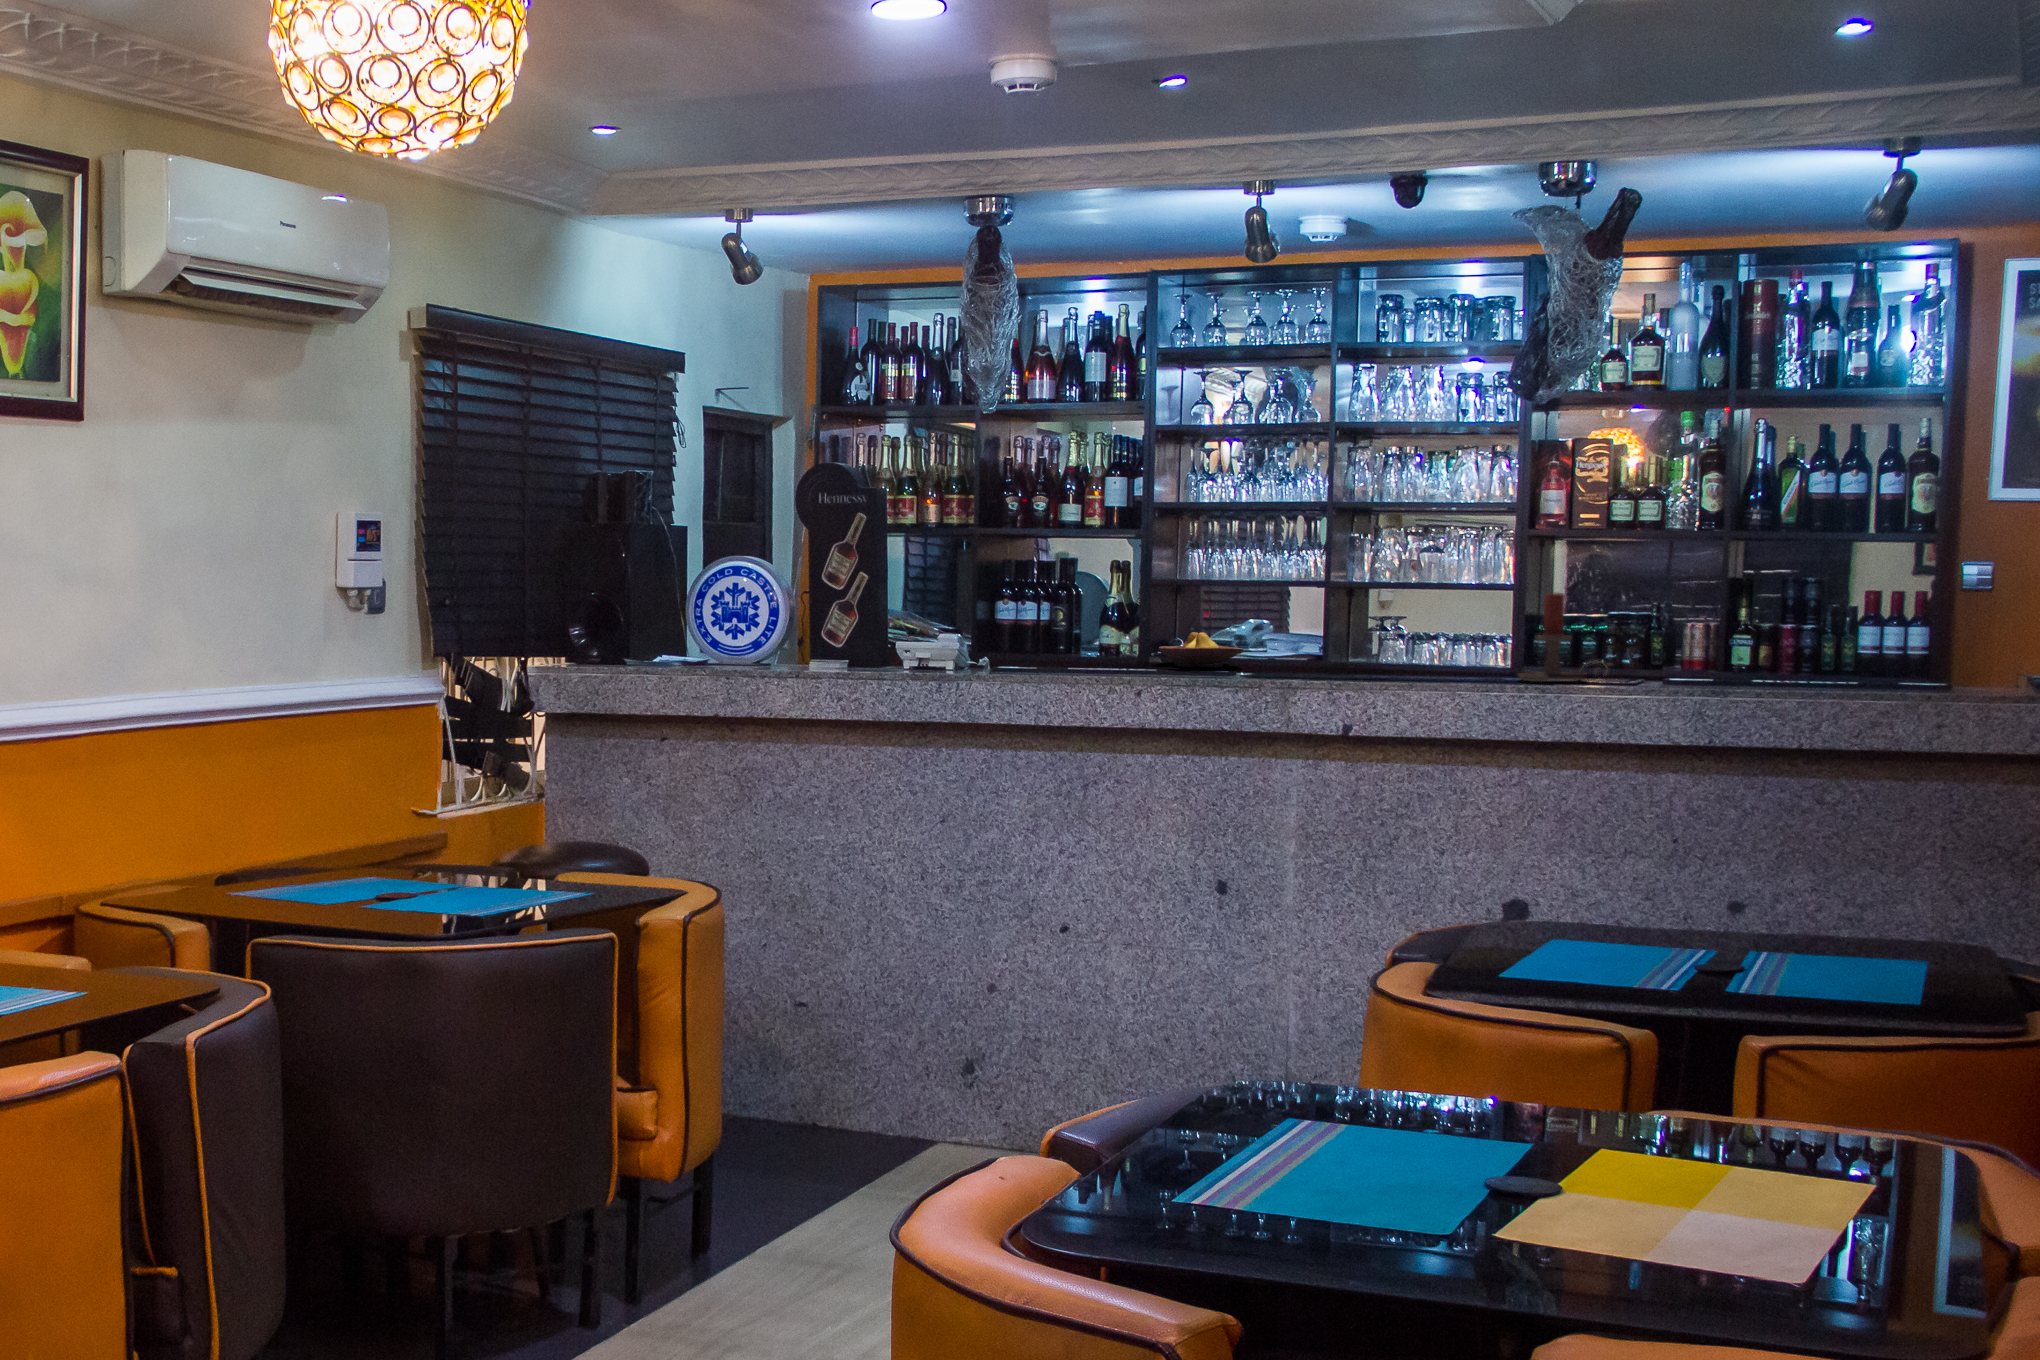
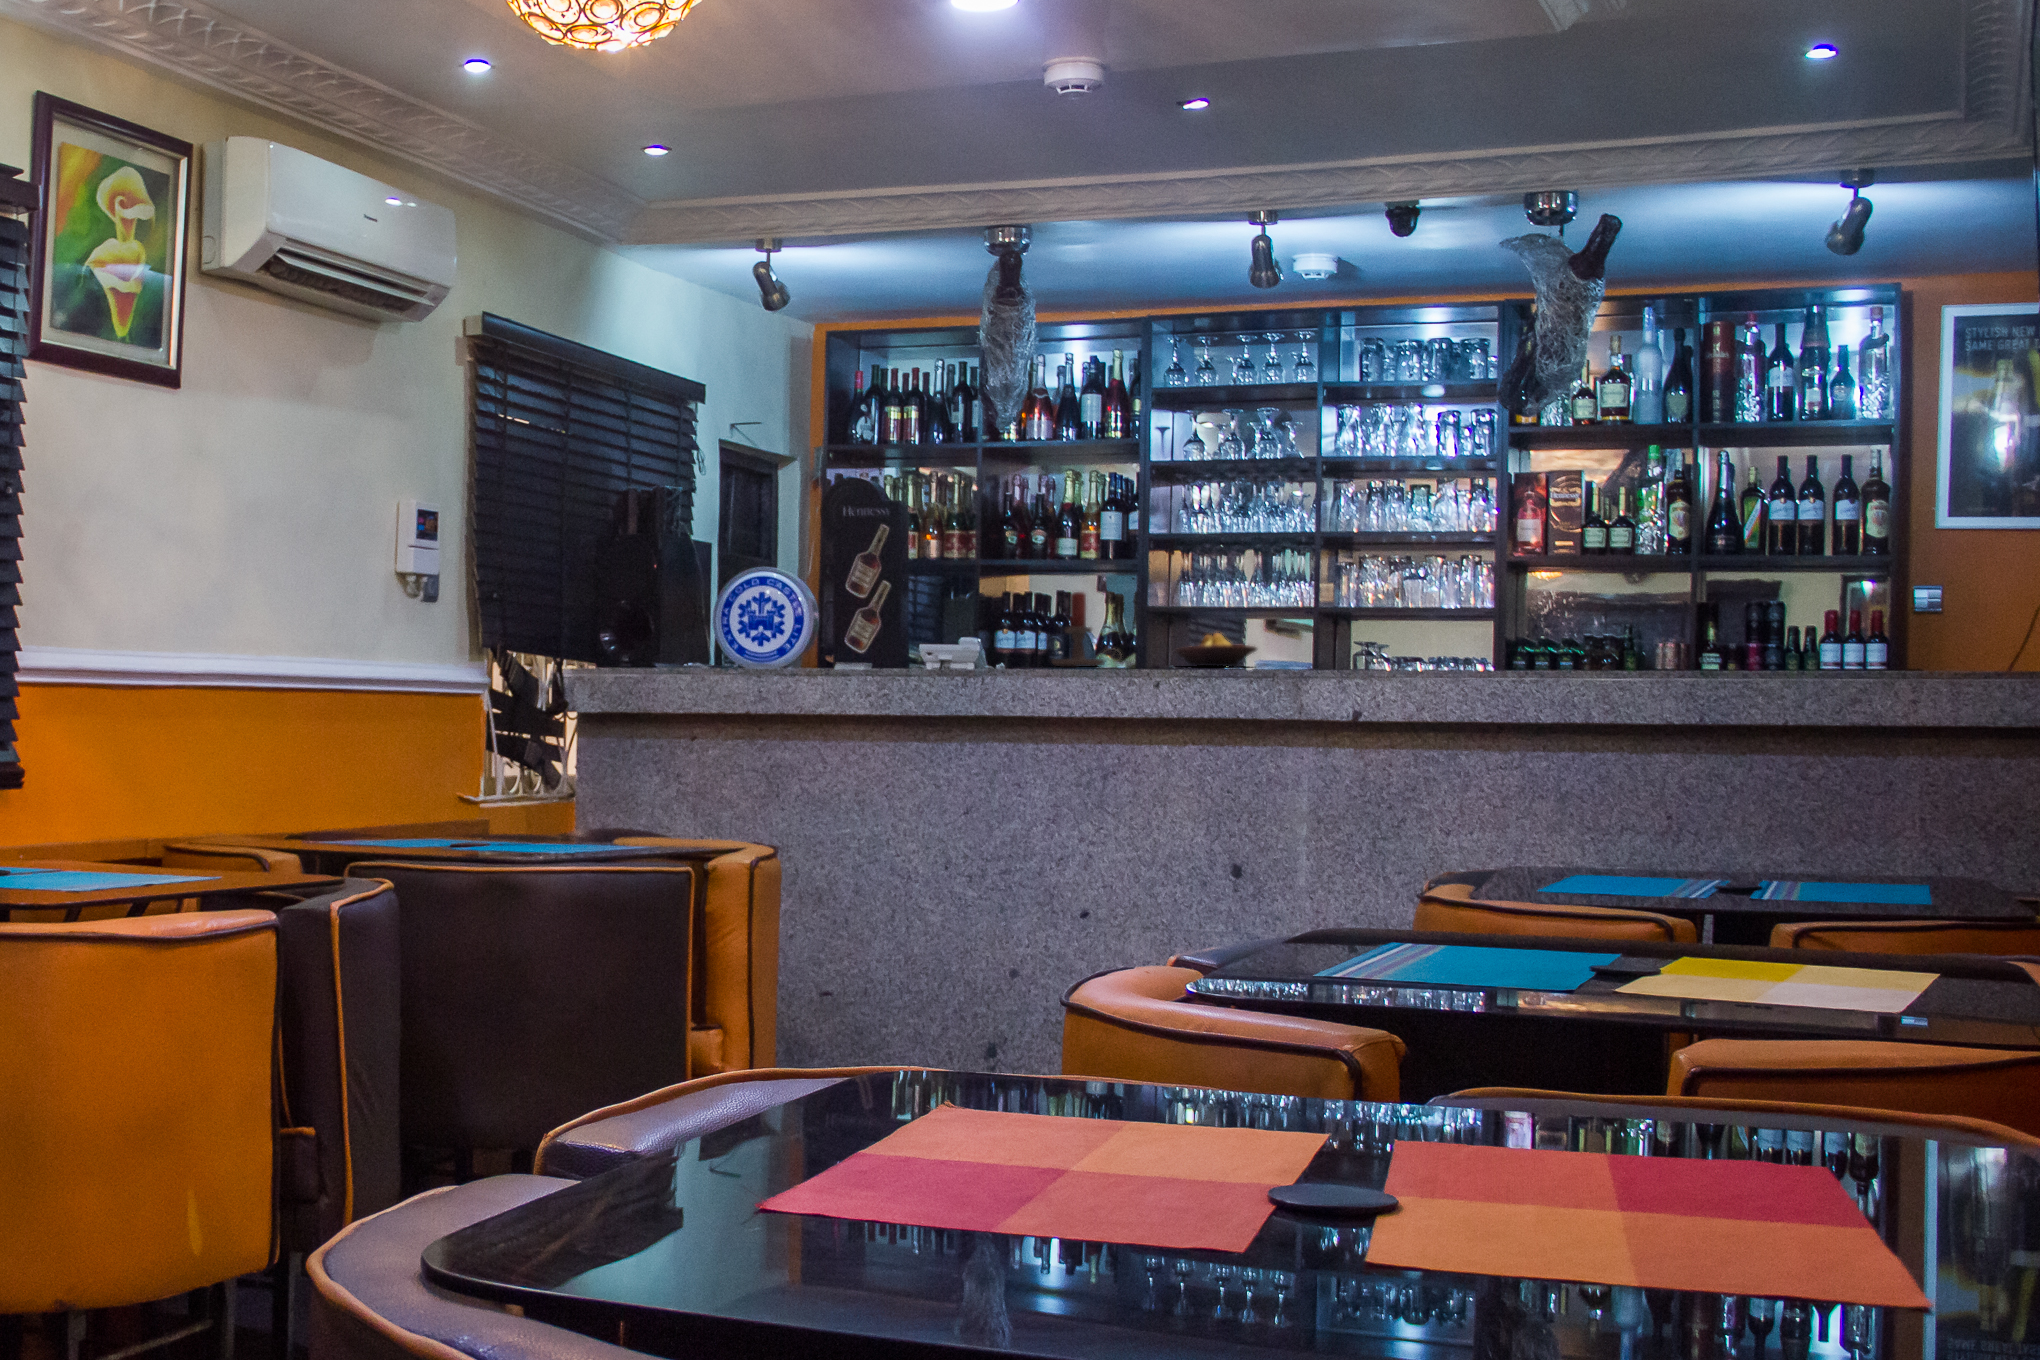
candle holder: present [1518,592,1602,682] -> present [1052,592,1122,667]

